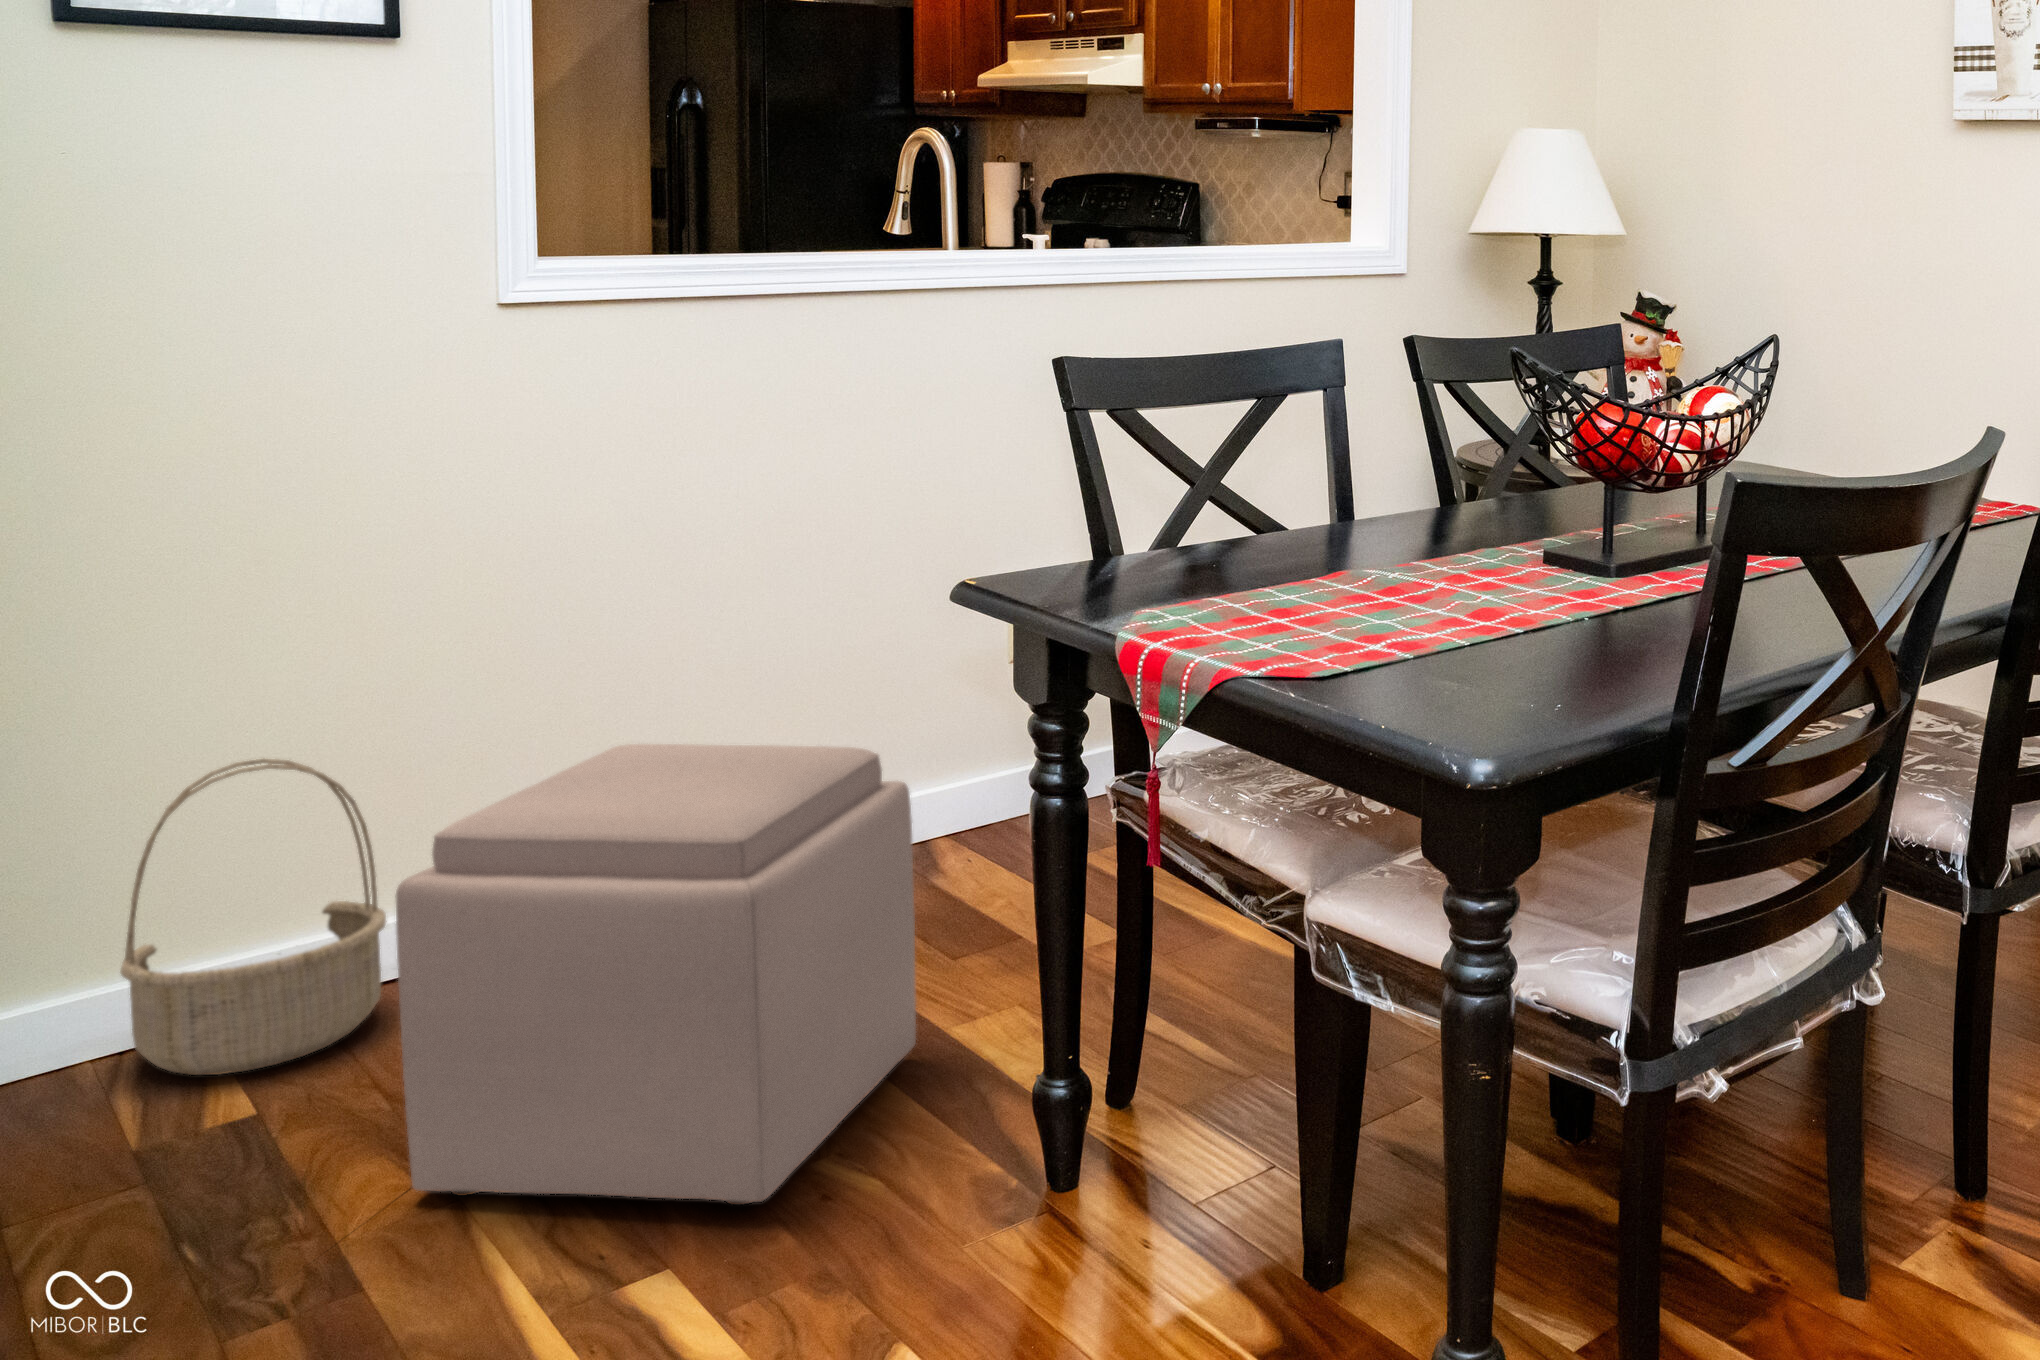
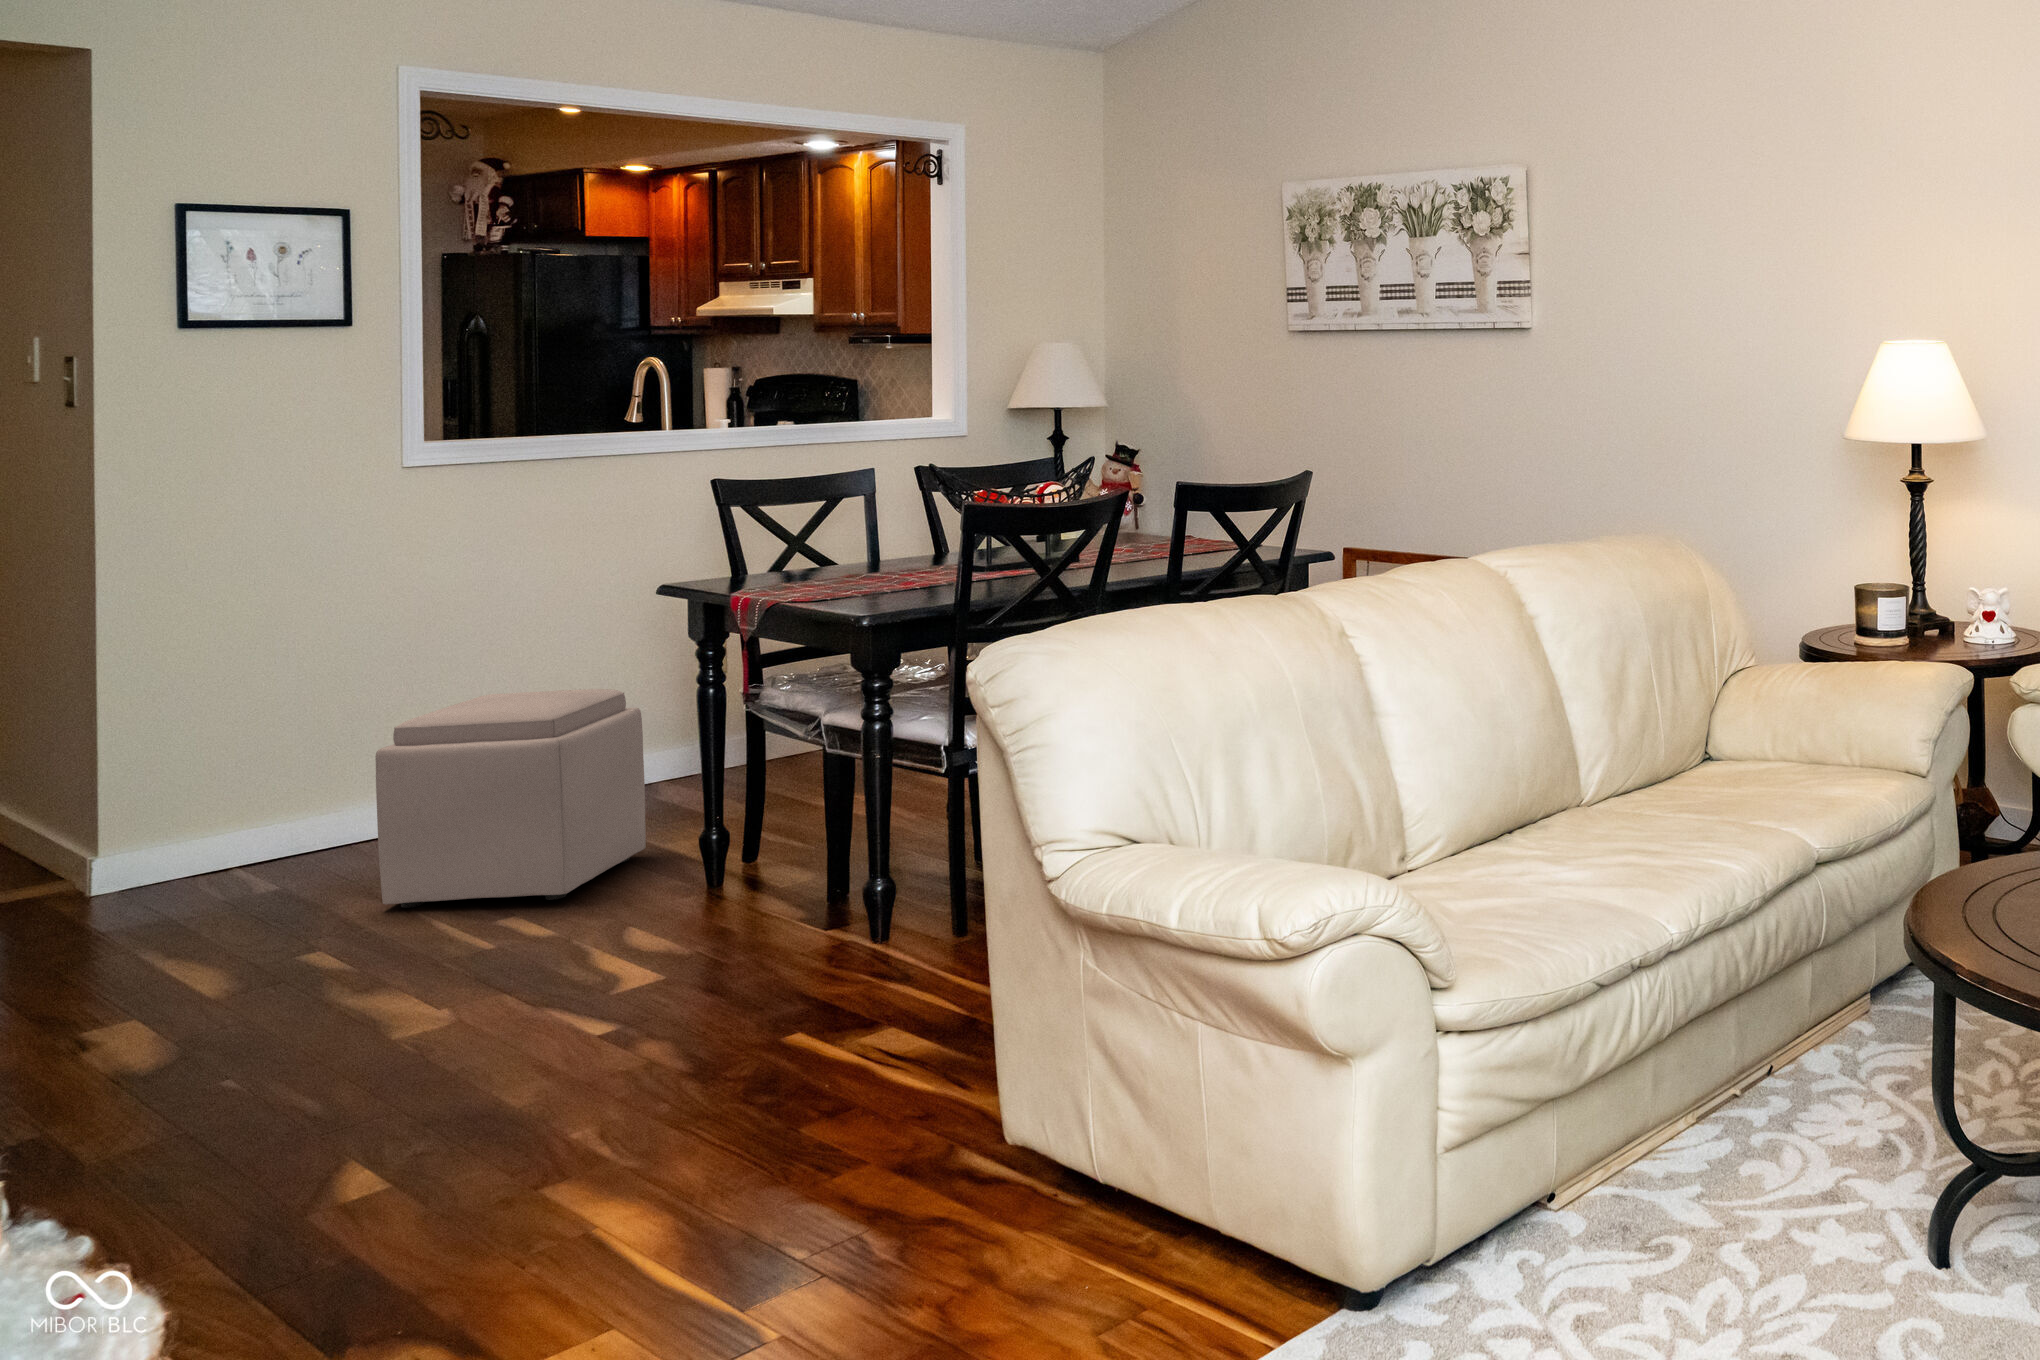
basket: present [120,759,387,1075] -> none [202,717,345,884]

